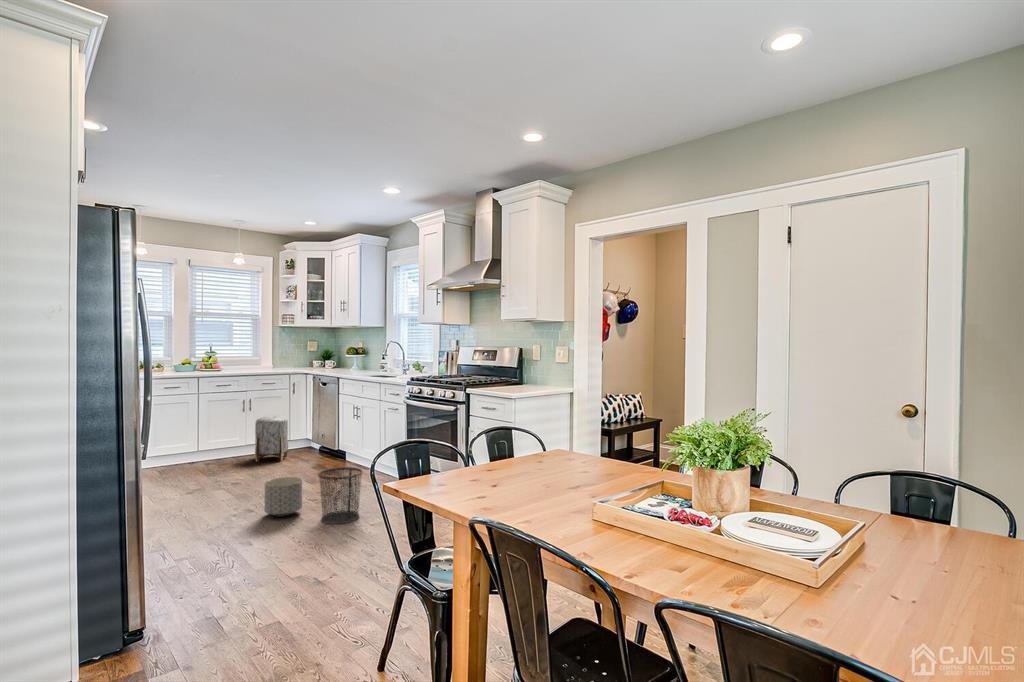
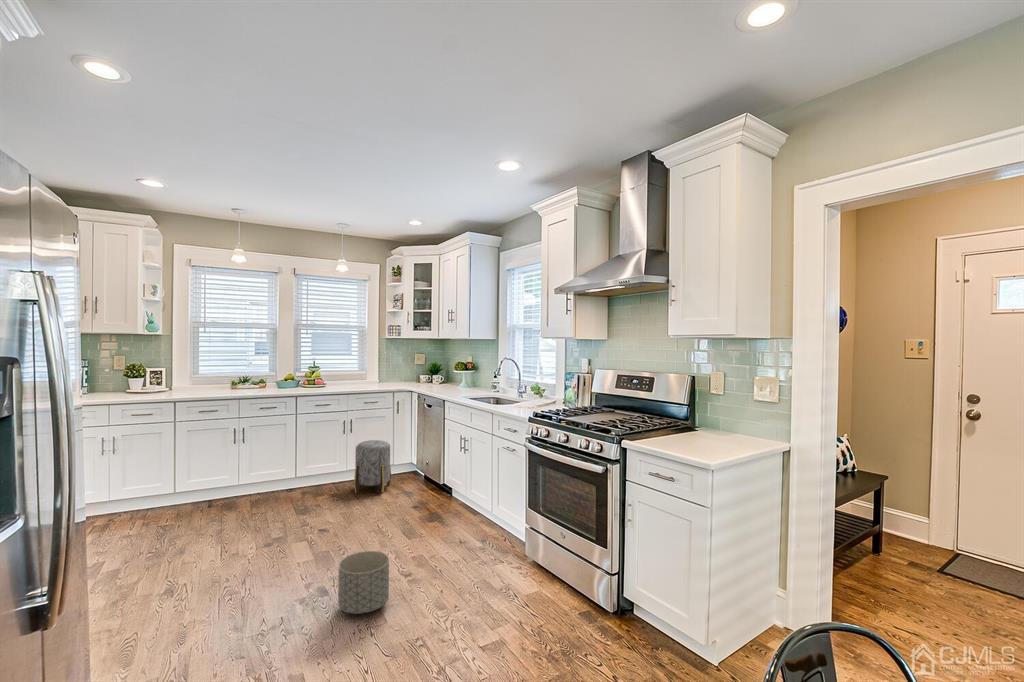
waste bin: present [318,467,363,524] -> none [407,547,470,642]

